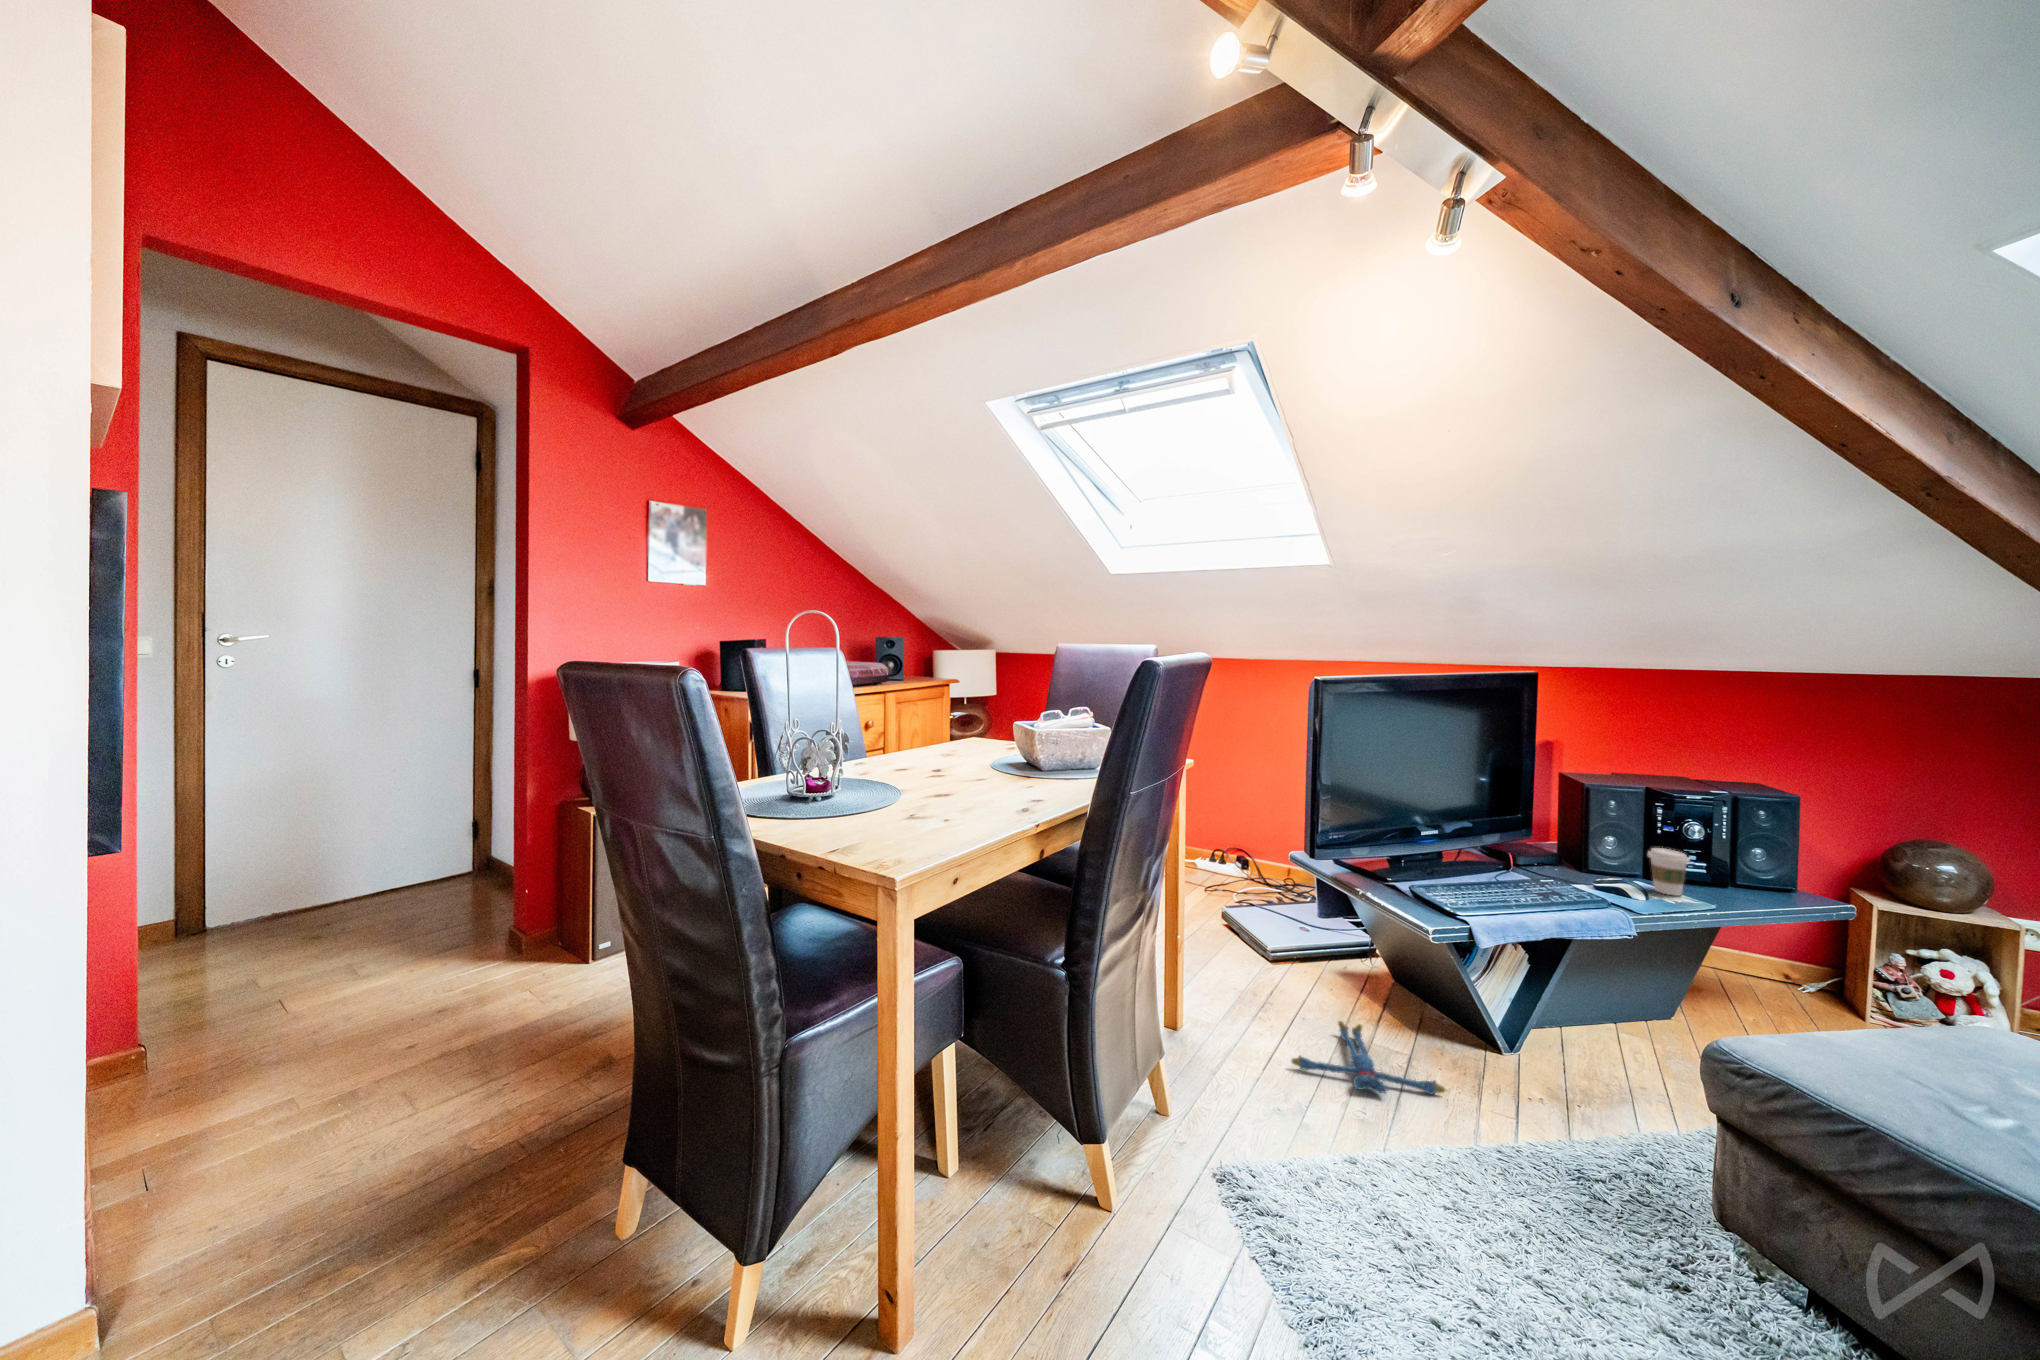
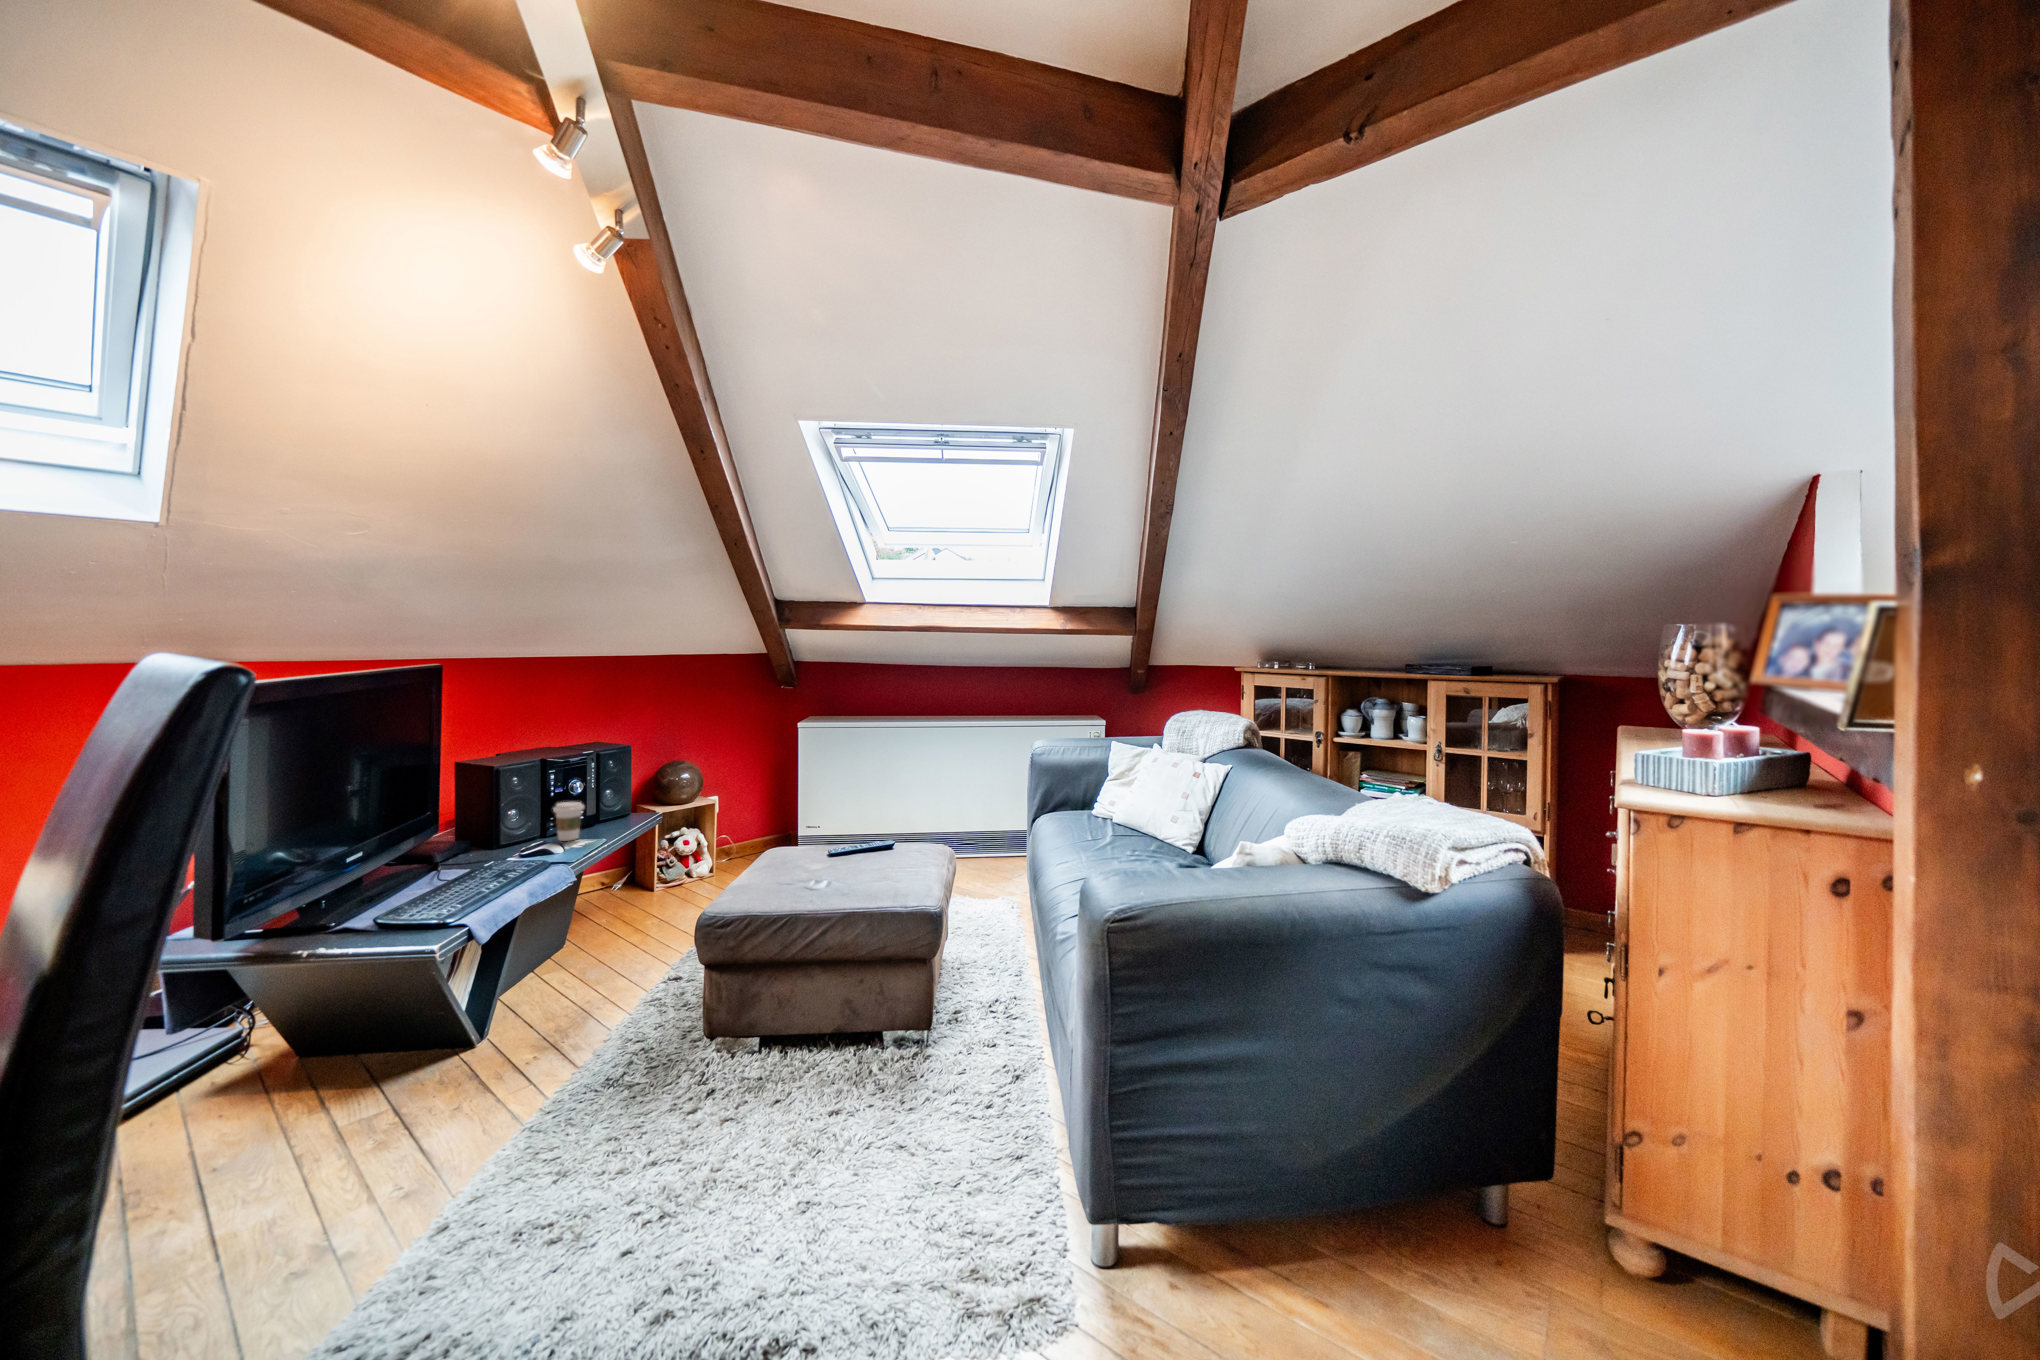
plush toy: present [1292,1021,1445,1095] -> none [270,1102,468,1212]

